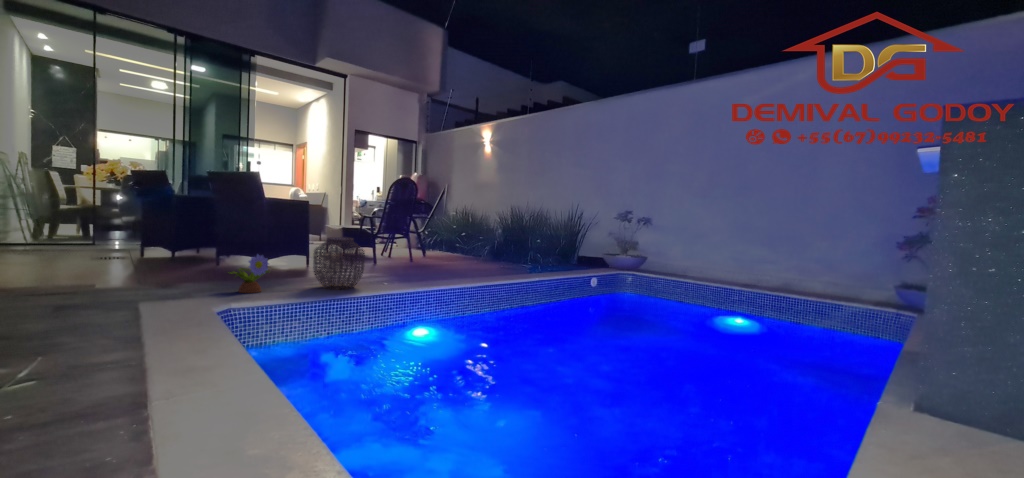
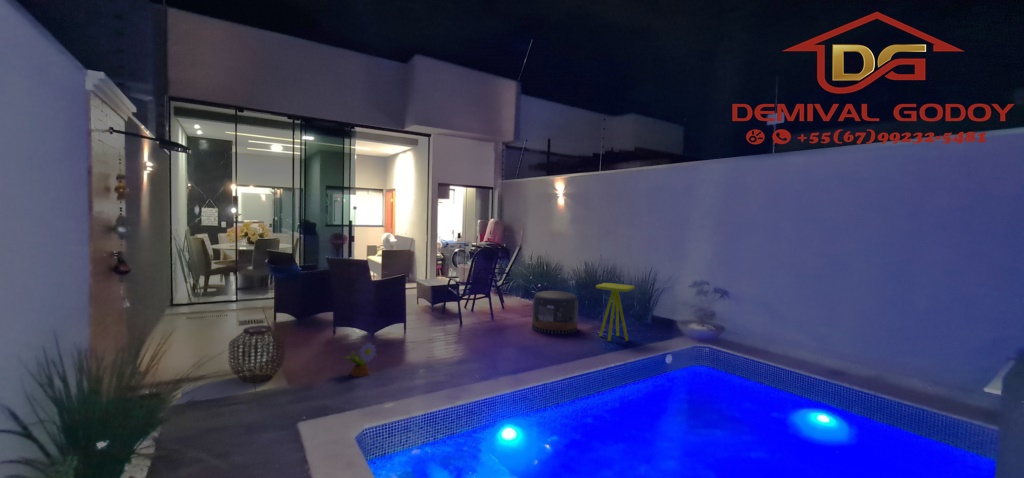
side table: none [520,218,561,275] -> present [596,283,635,341]
pouf: none [454,229,503,271] -> present [532,291,578,334]
woven basket: present [313,237,365,290] -> present [228,325,285,383]

